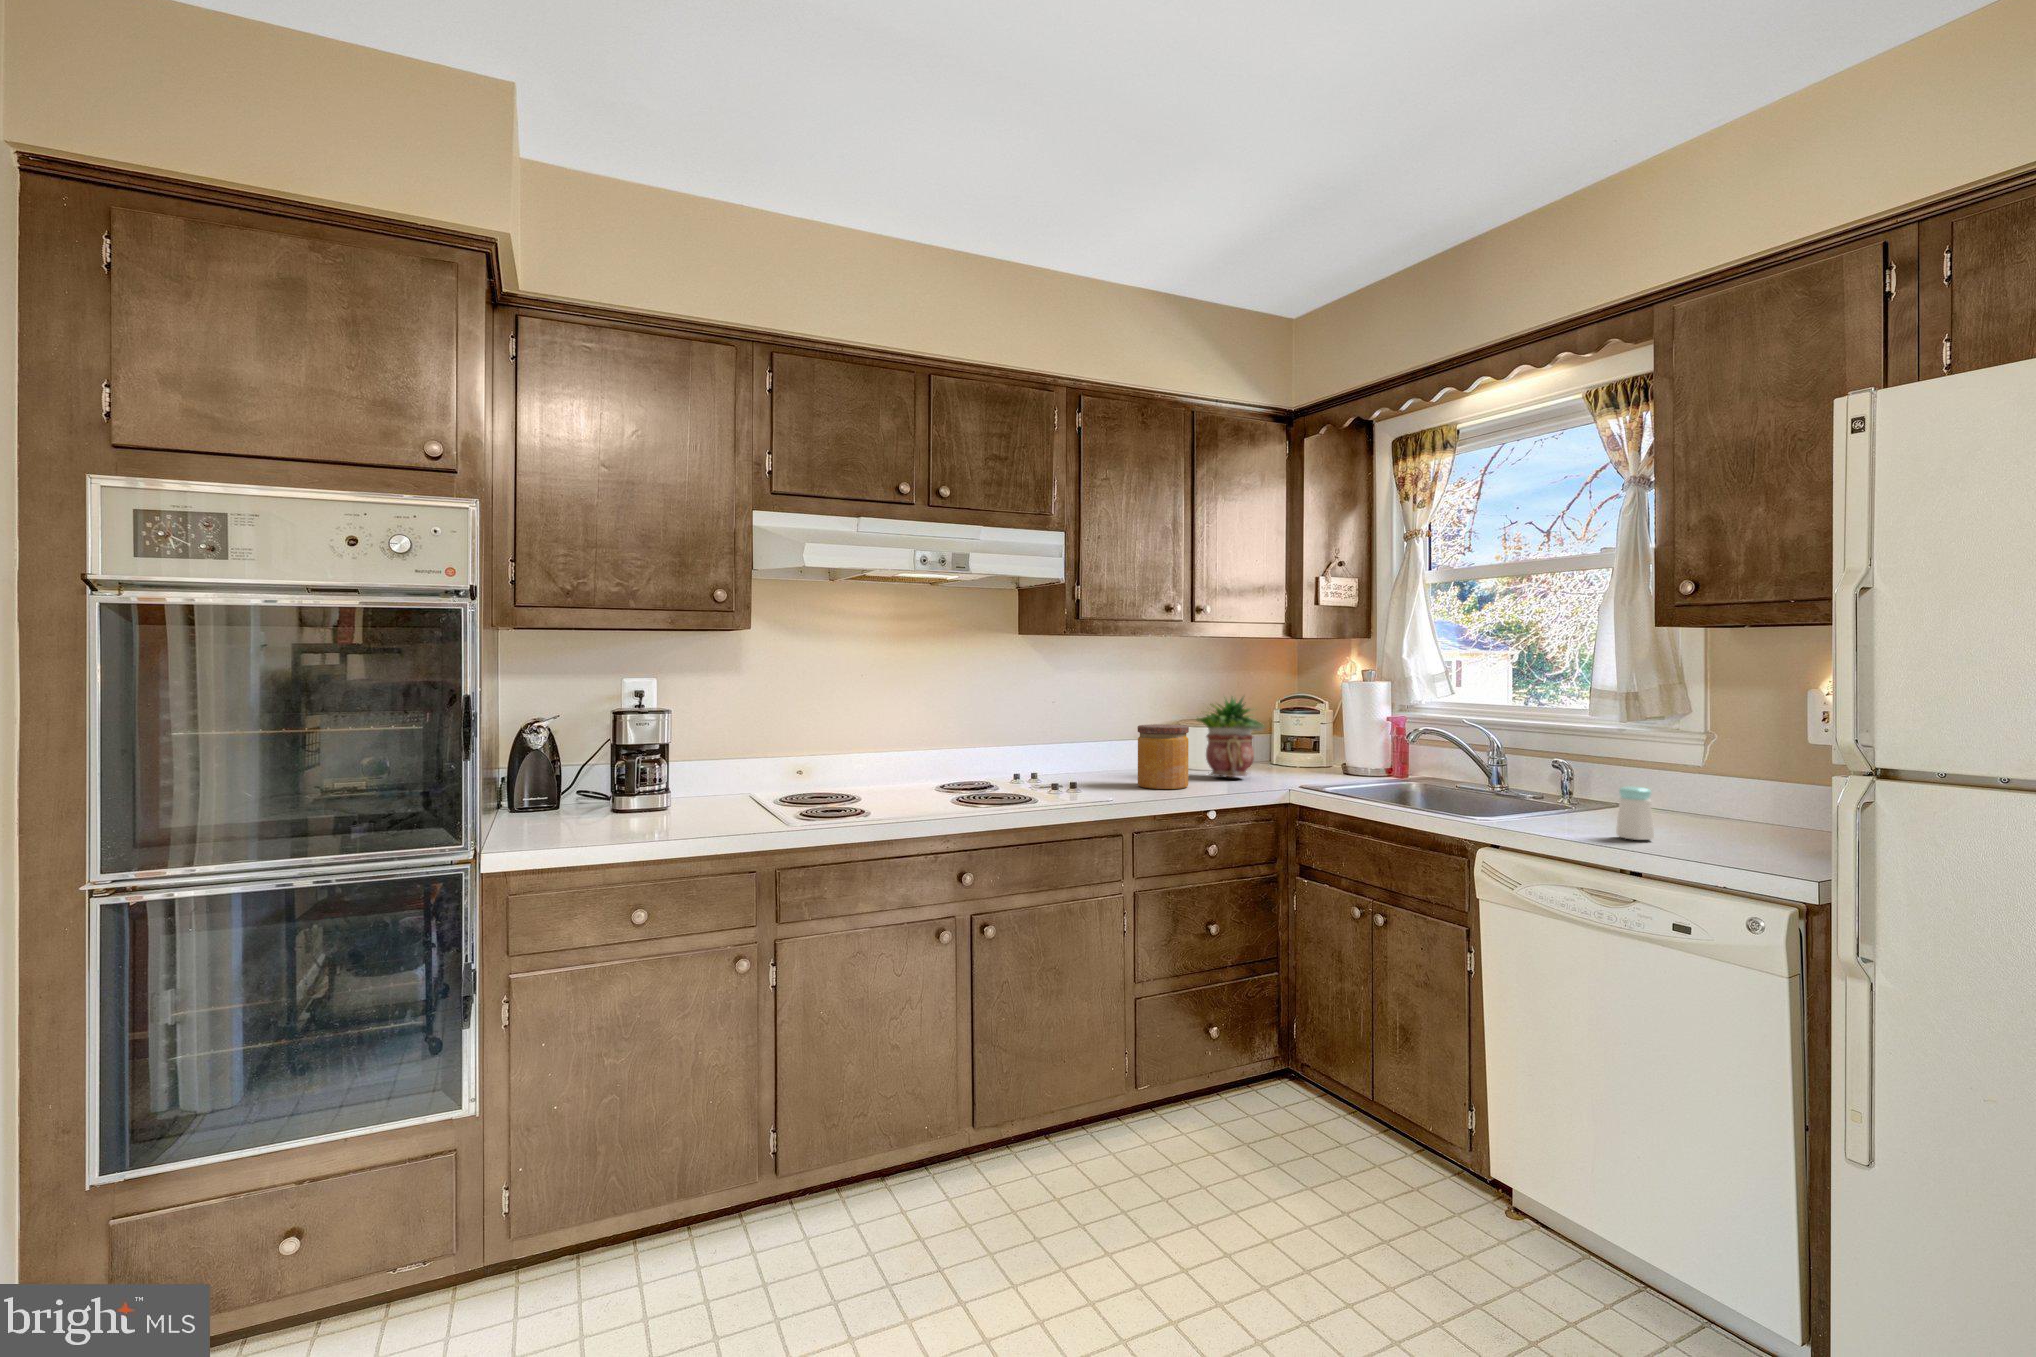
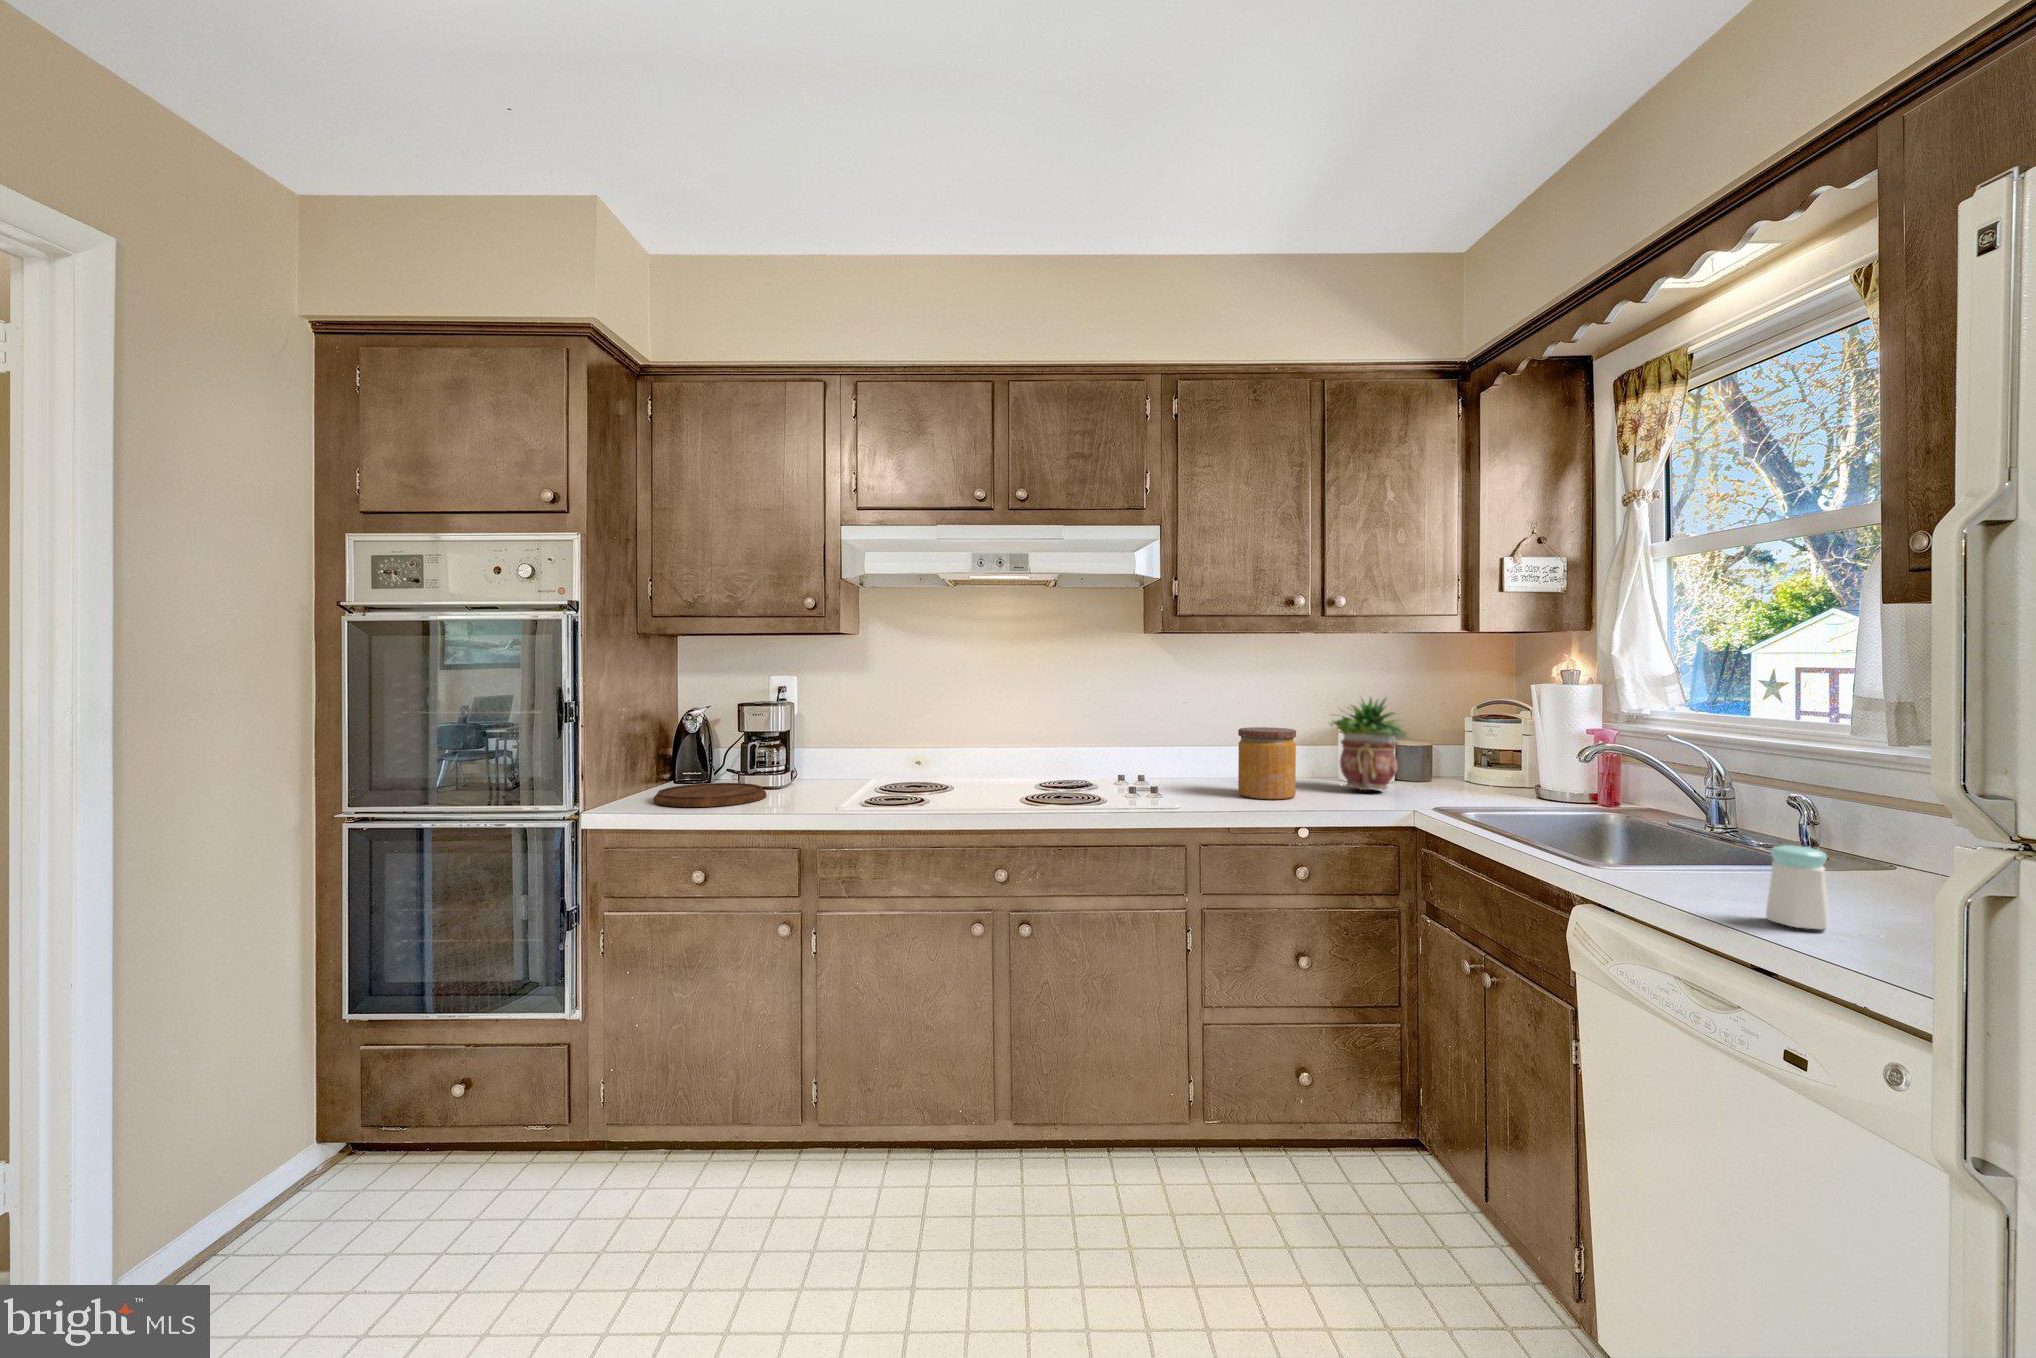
cutting board: none [544,806,682,836] -> present [653,783,766,807]

